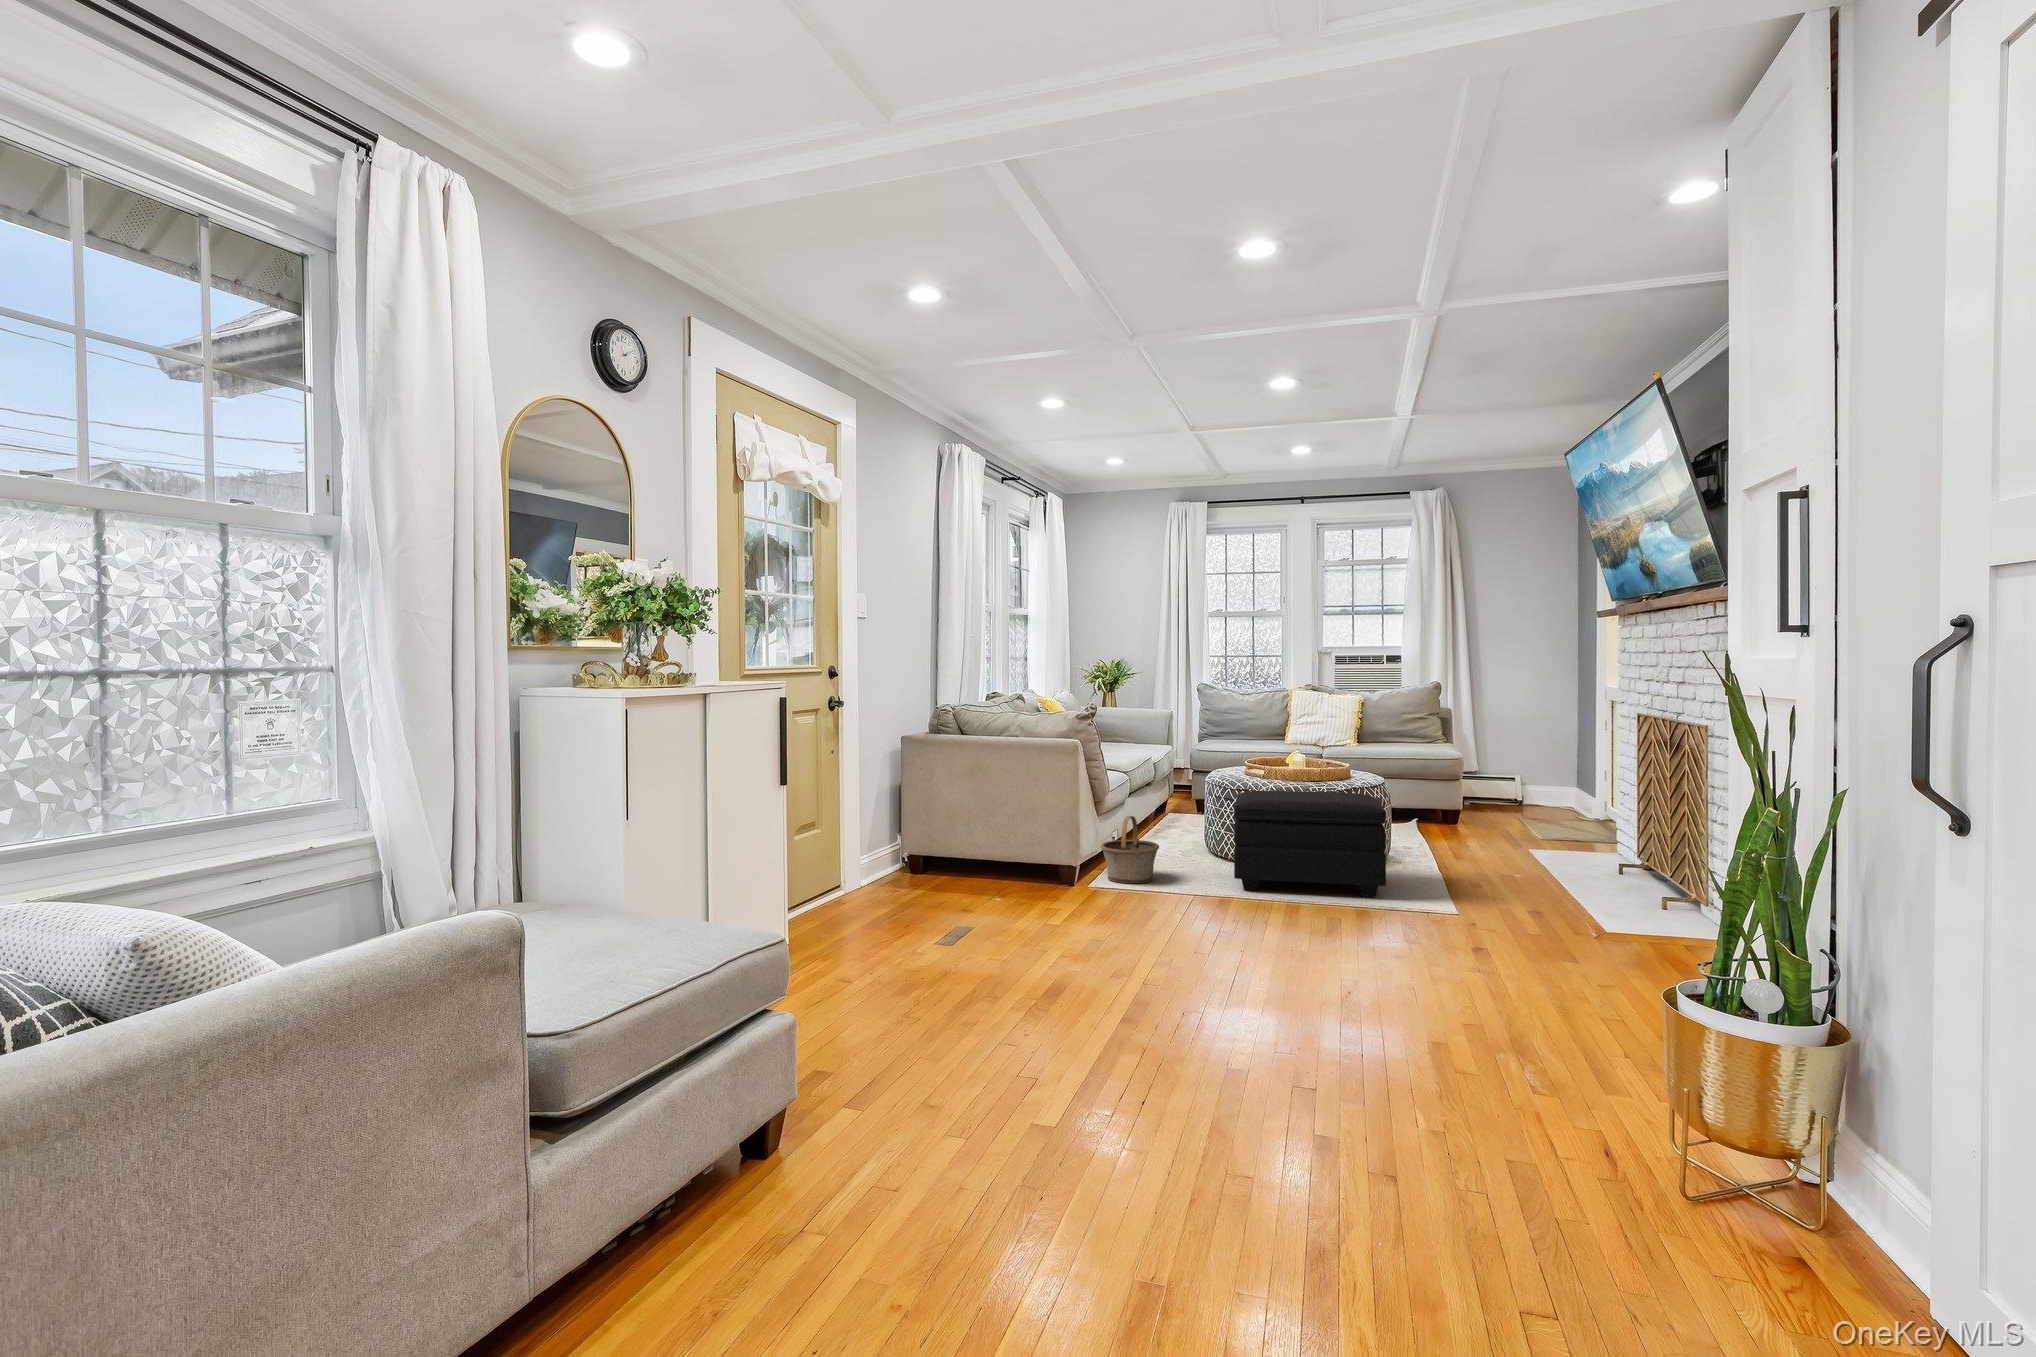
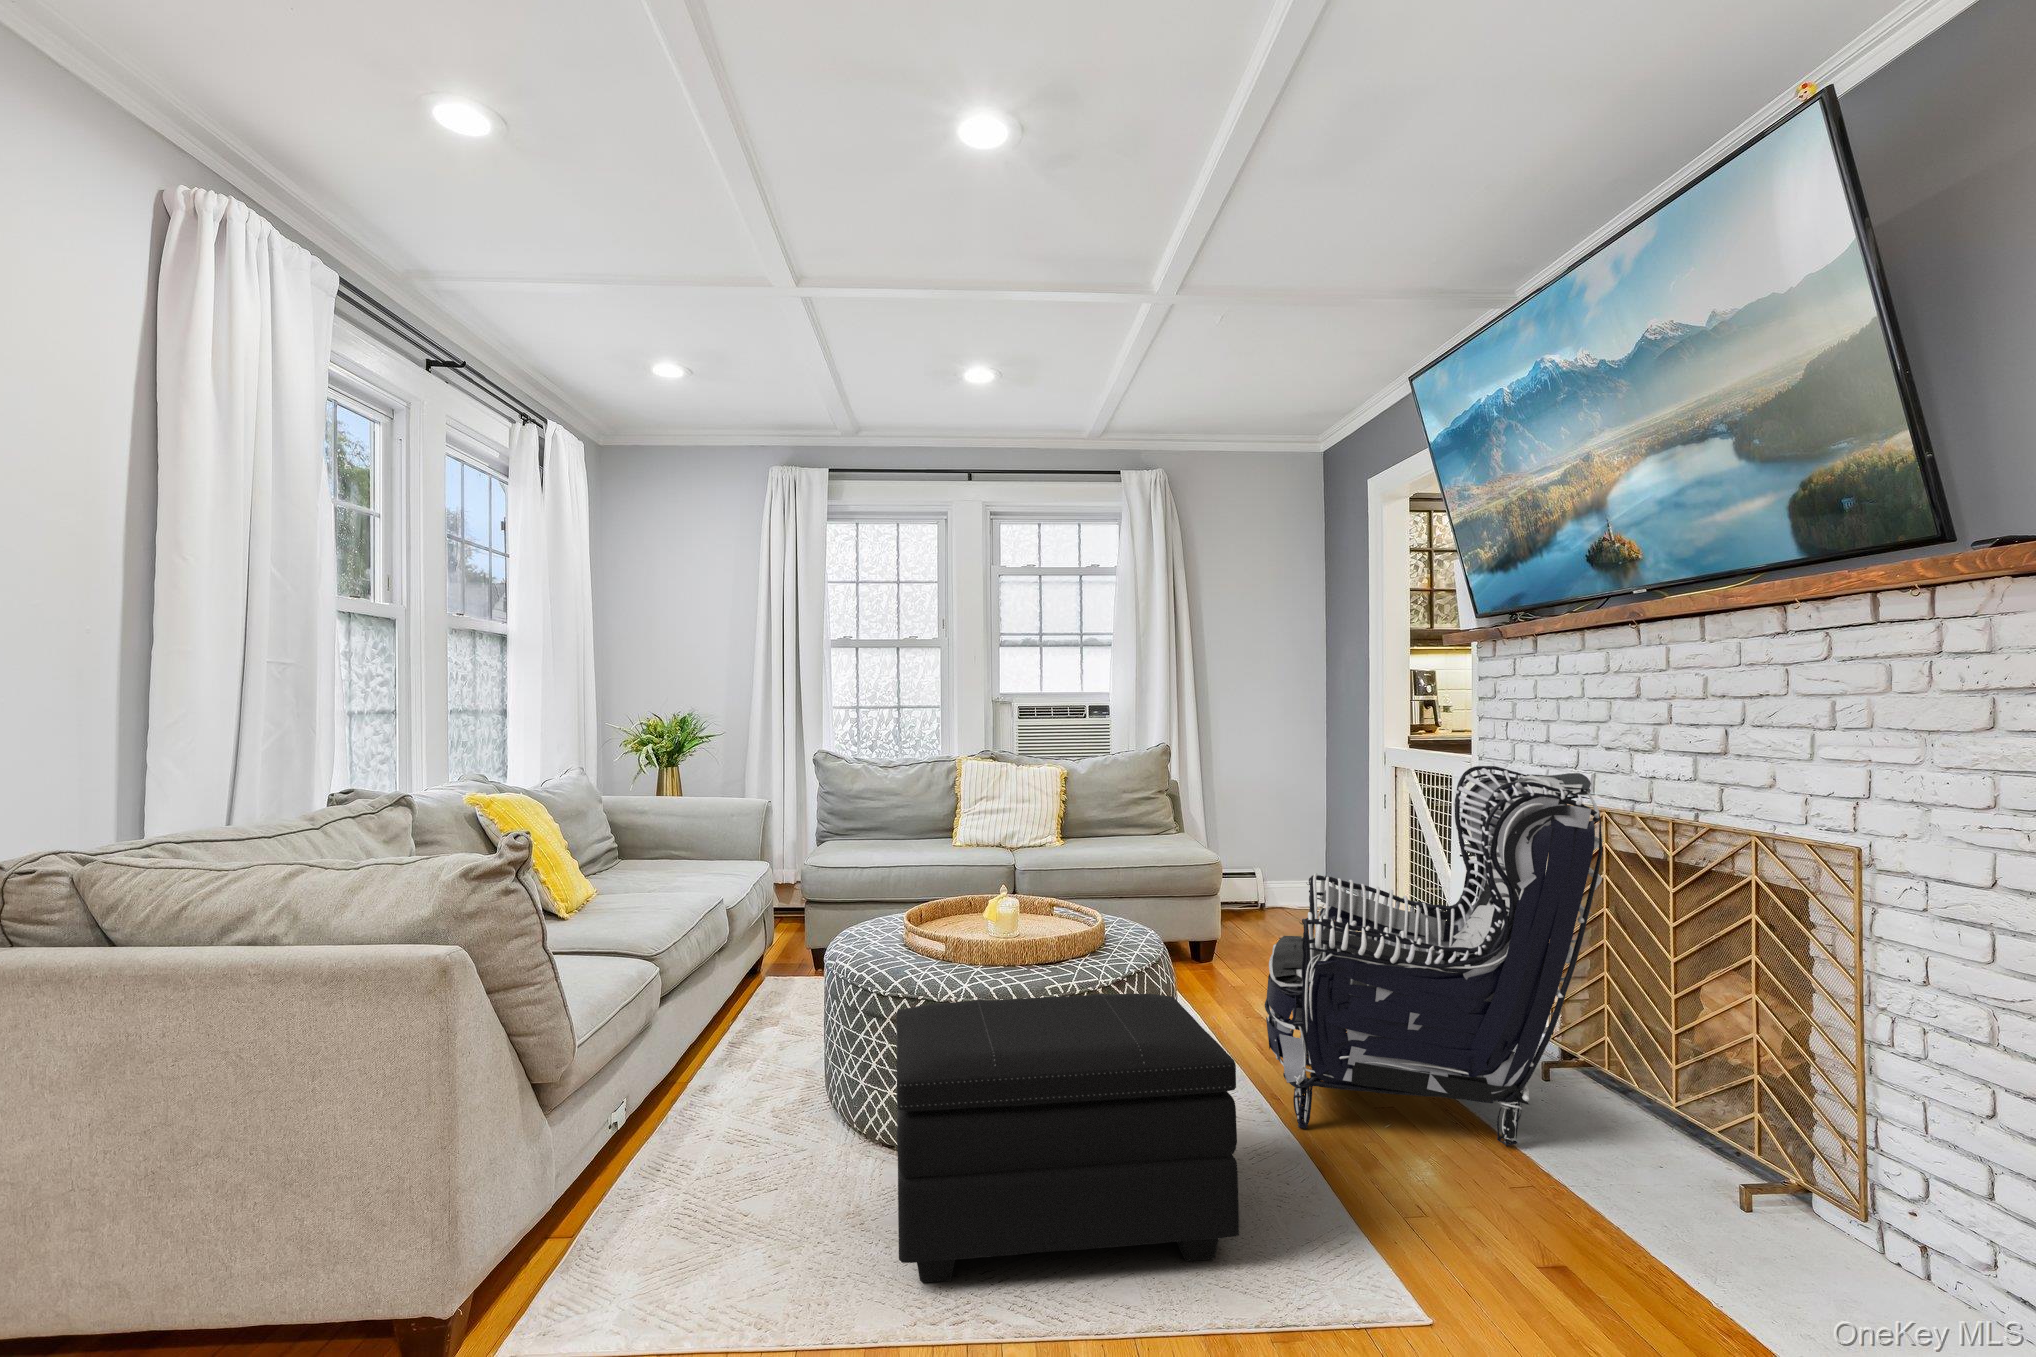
armchair: none [1437,692,1636,888] -> present [1264,766,1603,1146]
basket: present [1101,816,1159,883] -> none [556,1106,714,1305]

